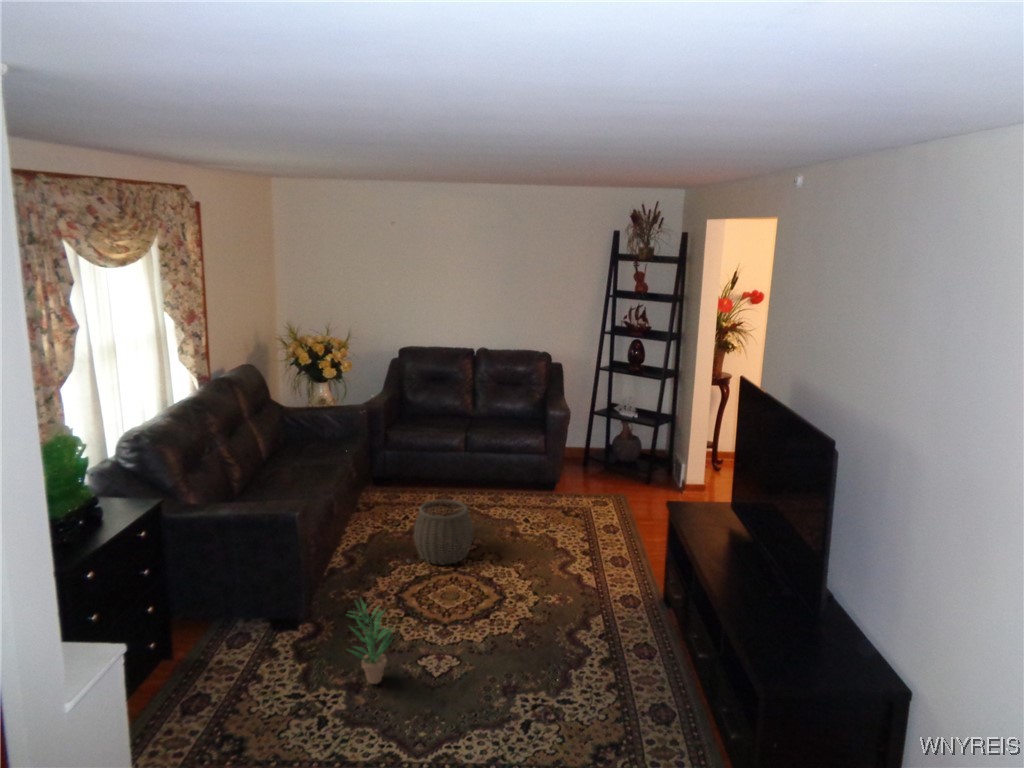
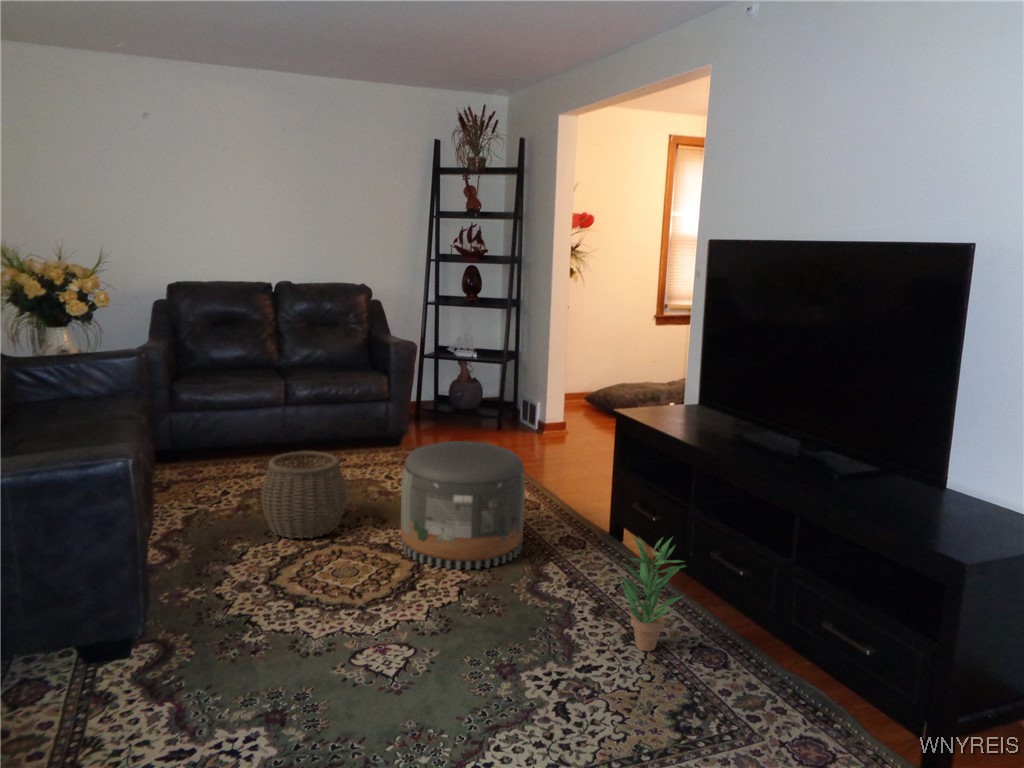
pouf: none [499,507,593,610] -> present [401,441,525,570]
potted plant: present [349,600,393,684] -> present [620,536,685,652]

